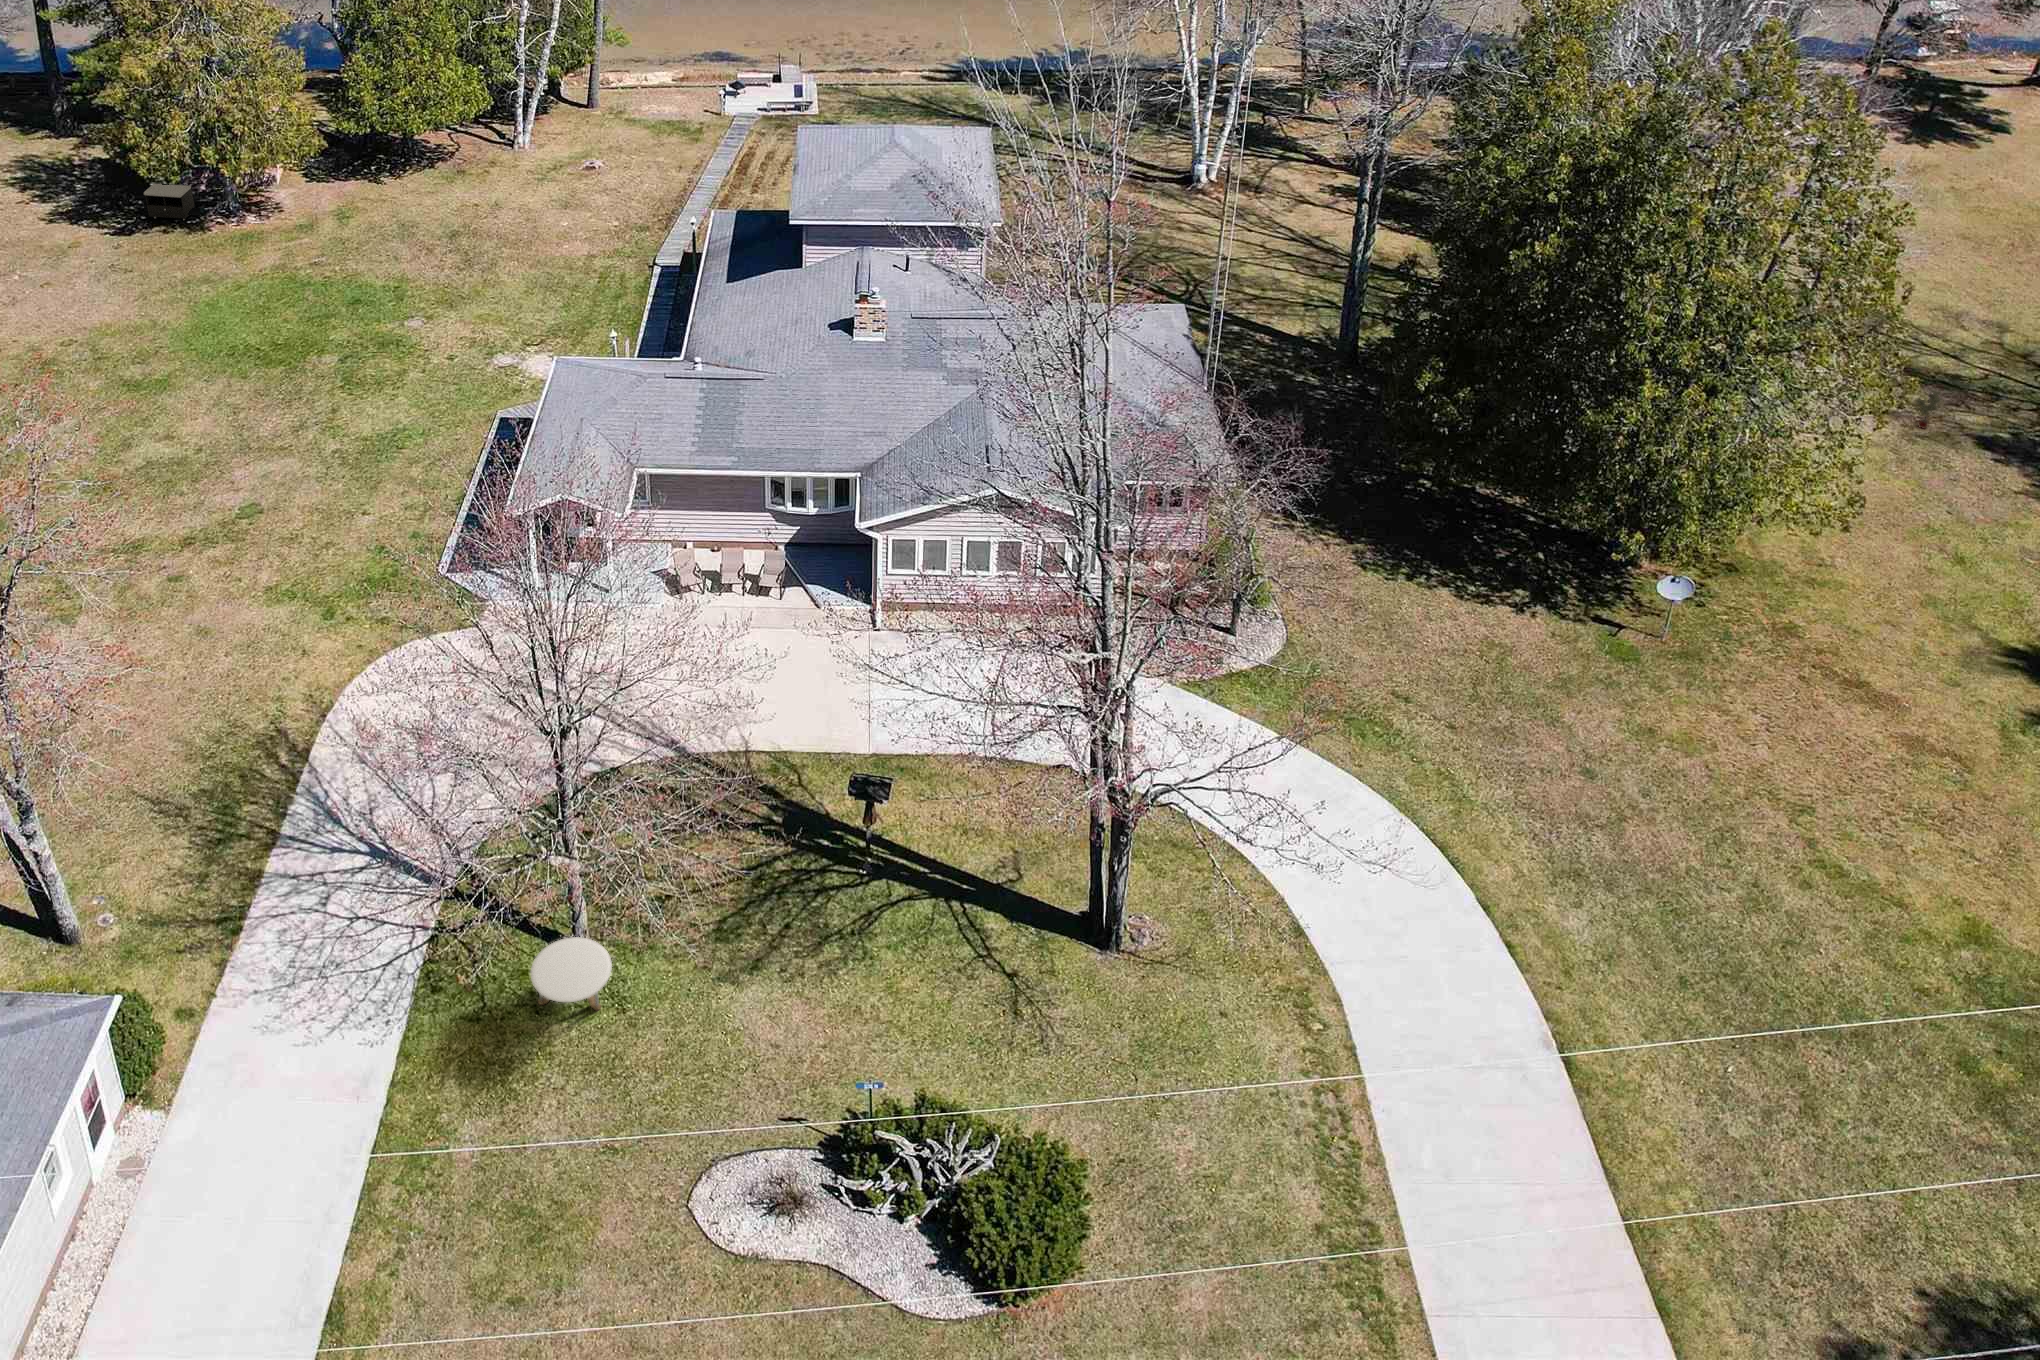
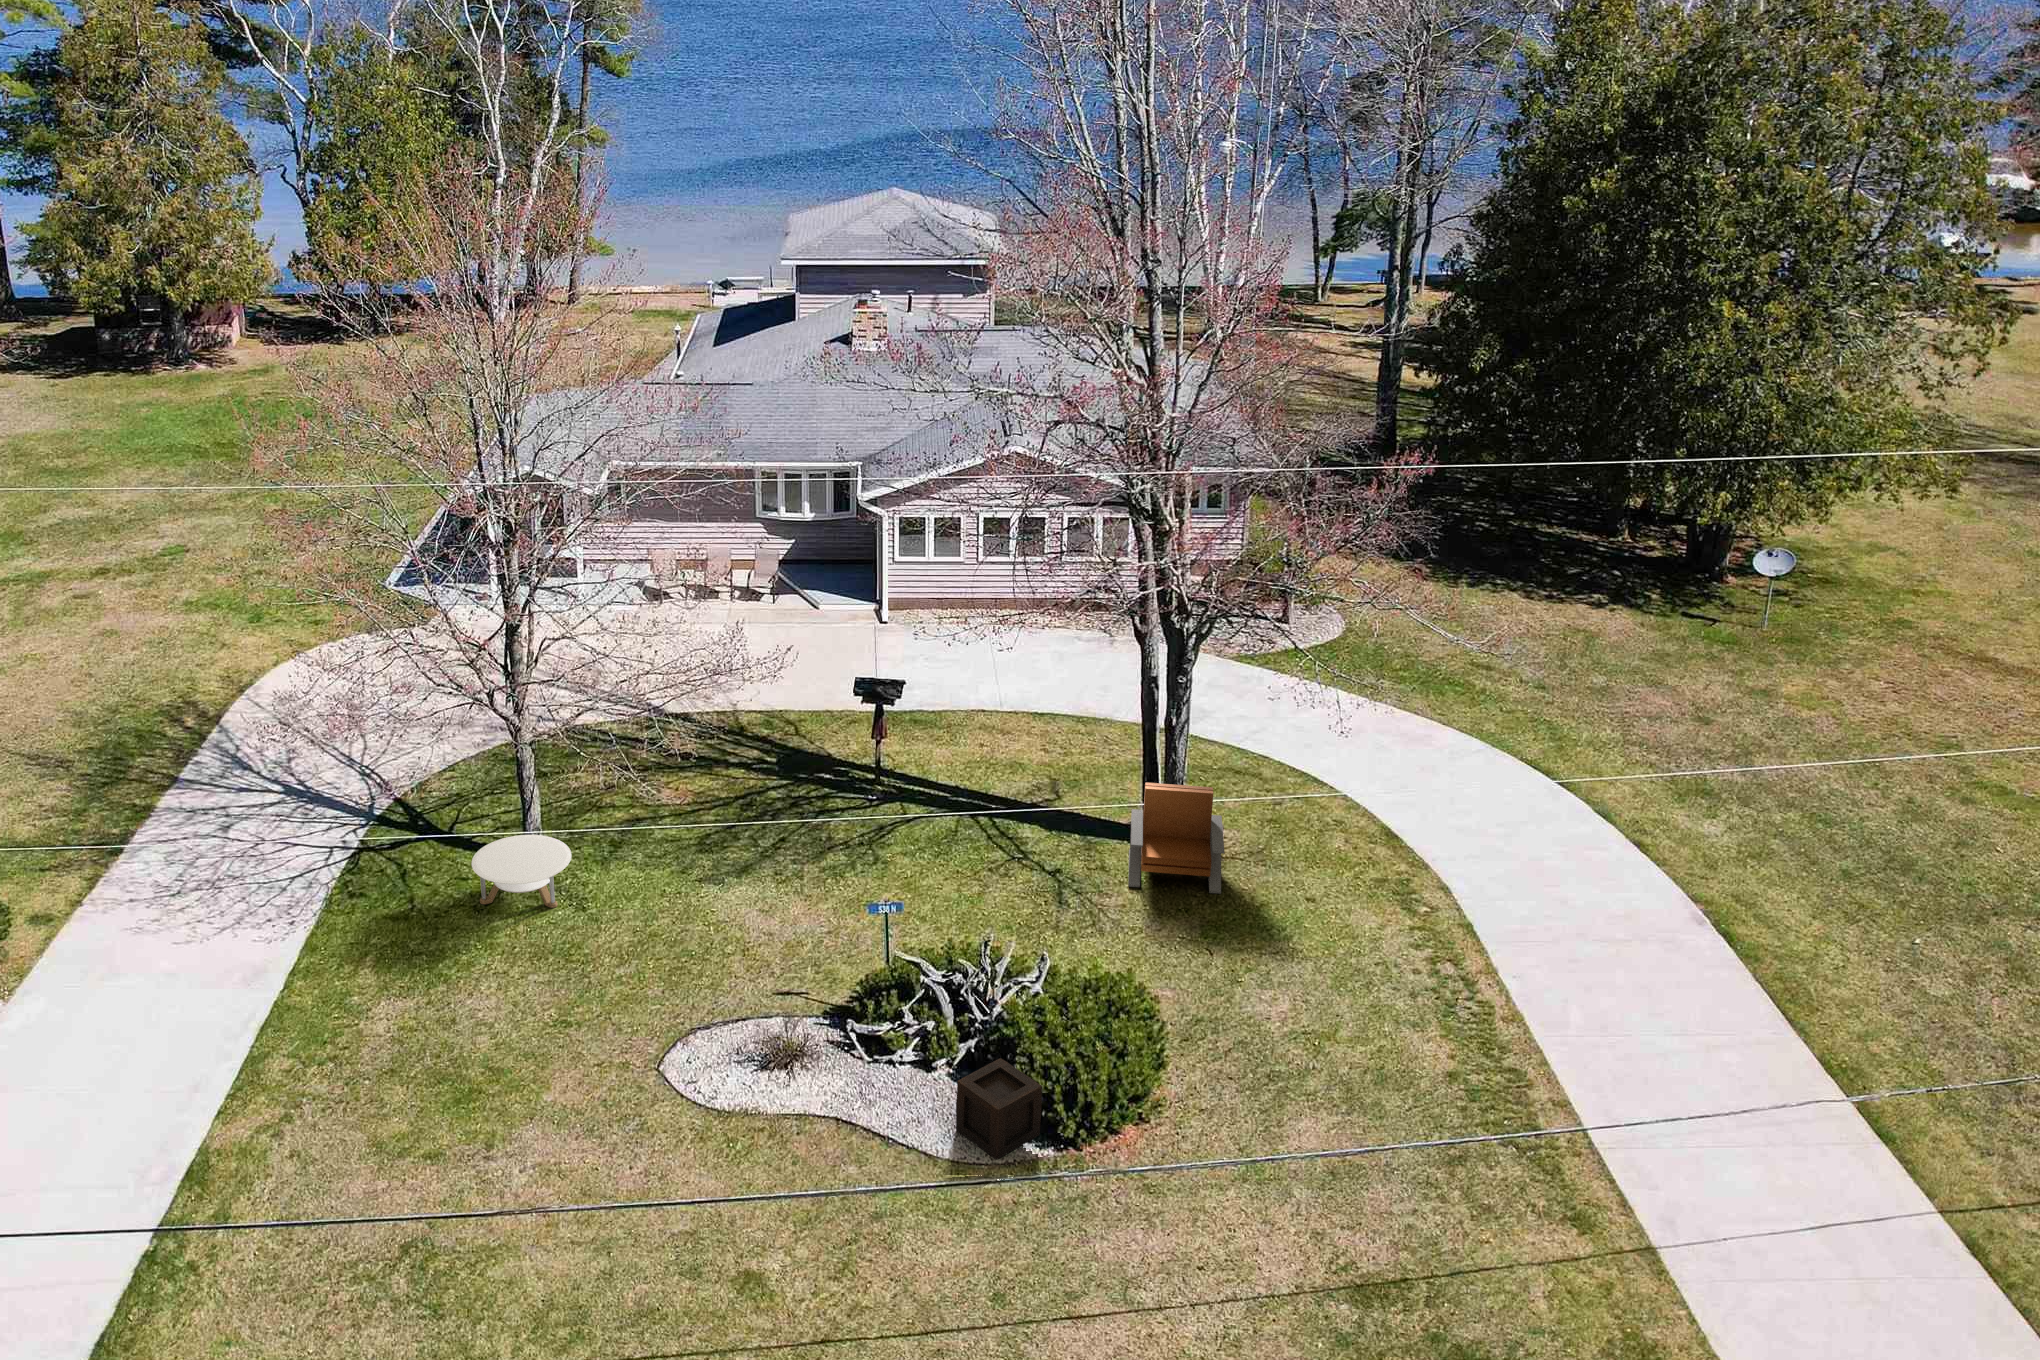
storage bench: present [144,183,194,220] -> none [83,325,139,362]
potted tree: present [1915,390,1941,429] -> none [1996,441,2025,487]
lounge chair: none [1072,902,1154,1004] -> present [1128,783,1225,894]
wooden crate: none [921,1234,989,1325] -> present [956,1058,1042,1160]

